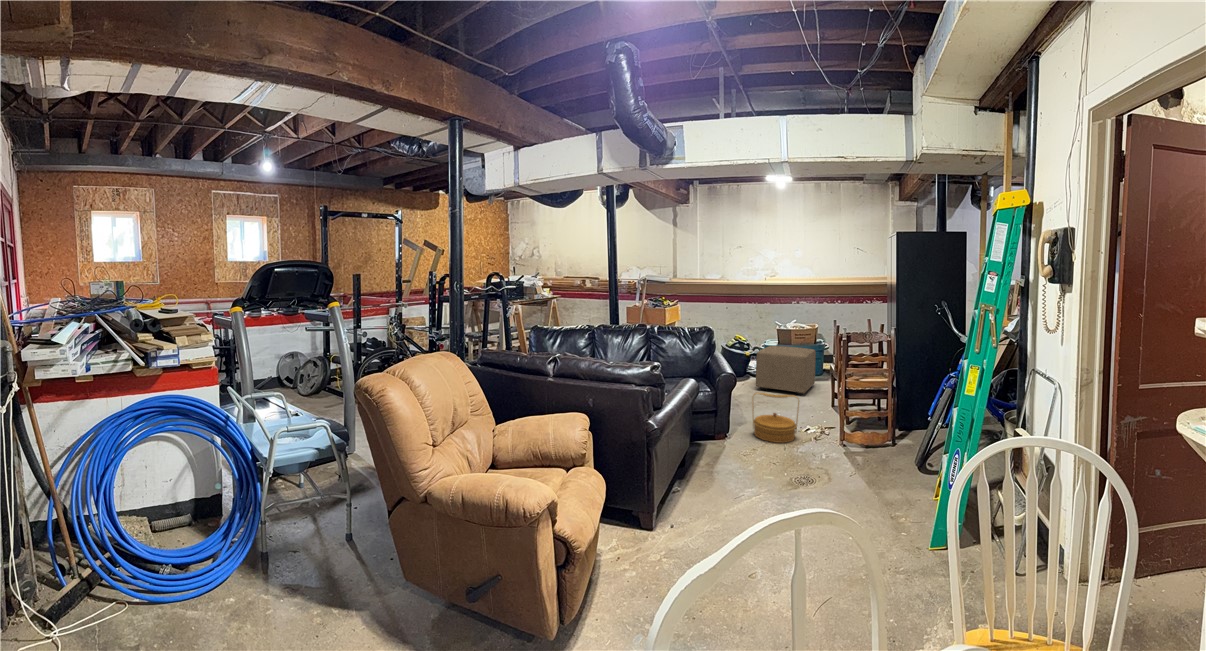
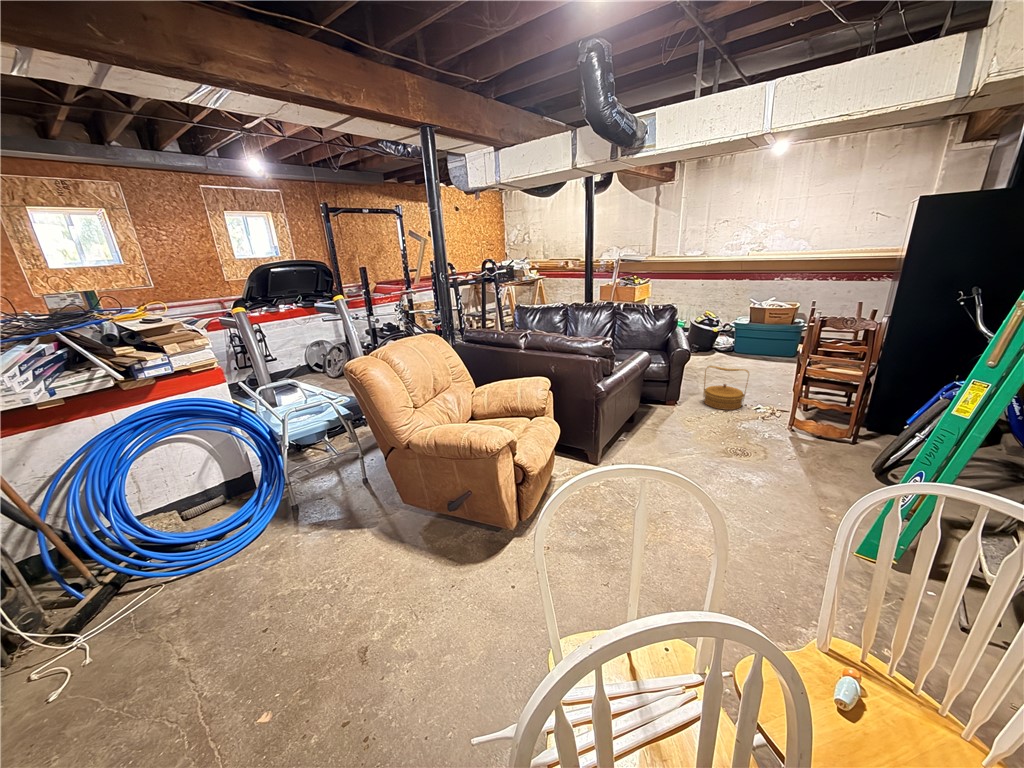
ottoman: present [756,346,816,395] -> none [718,323,783,369]

